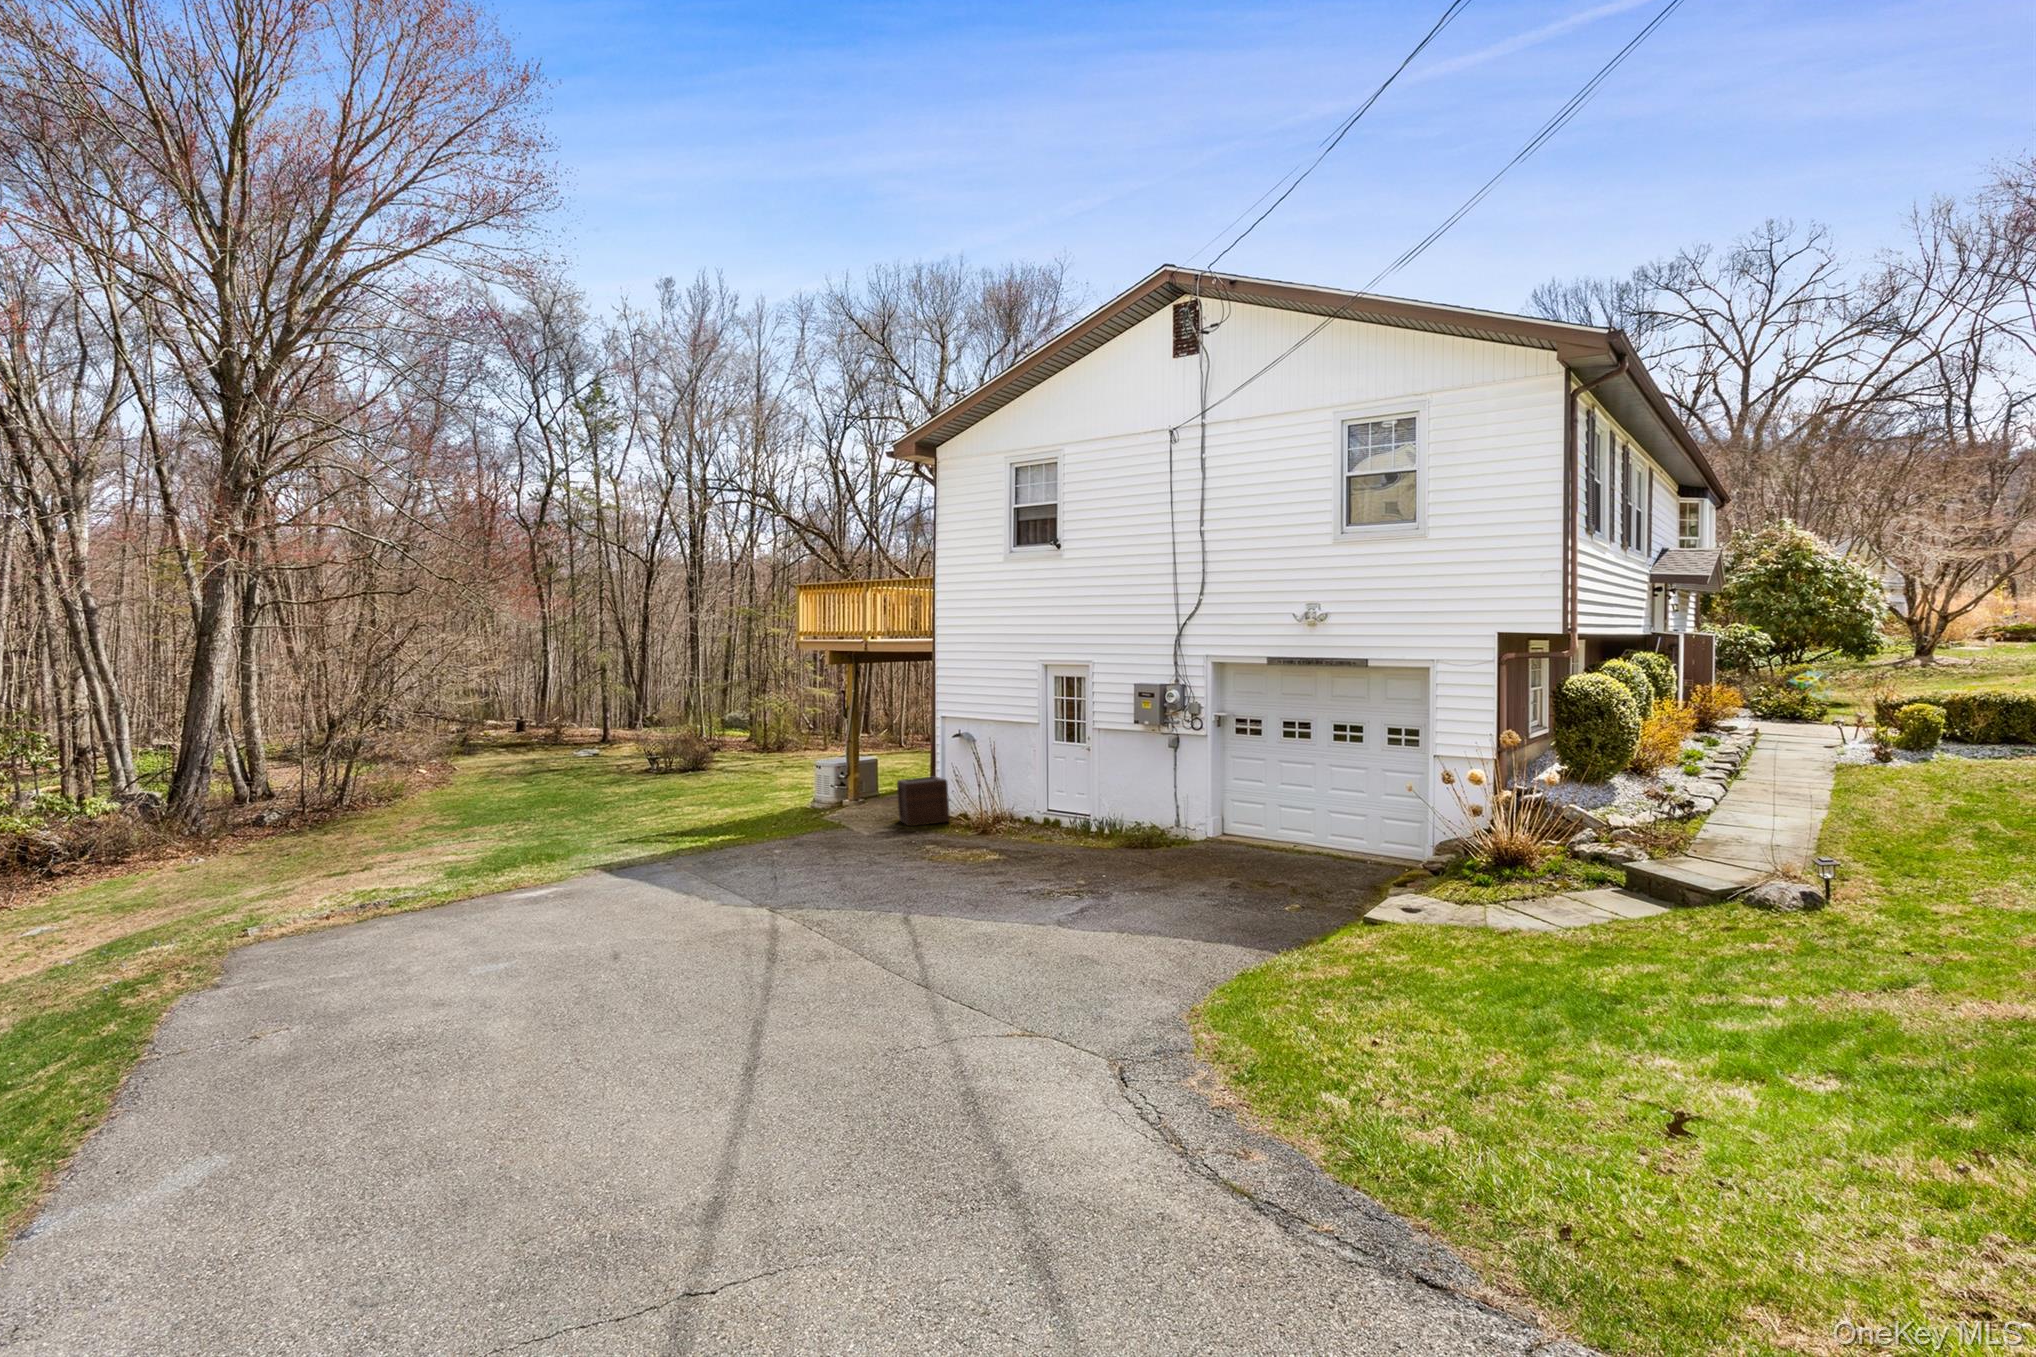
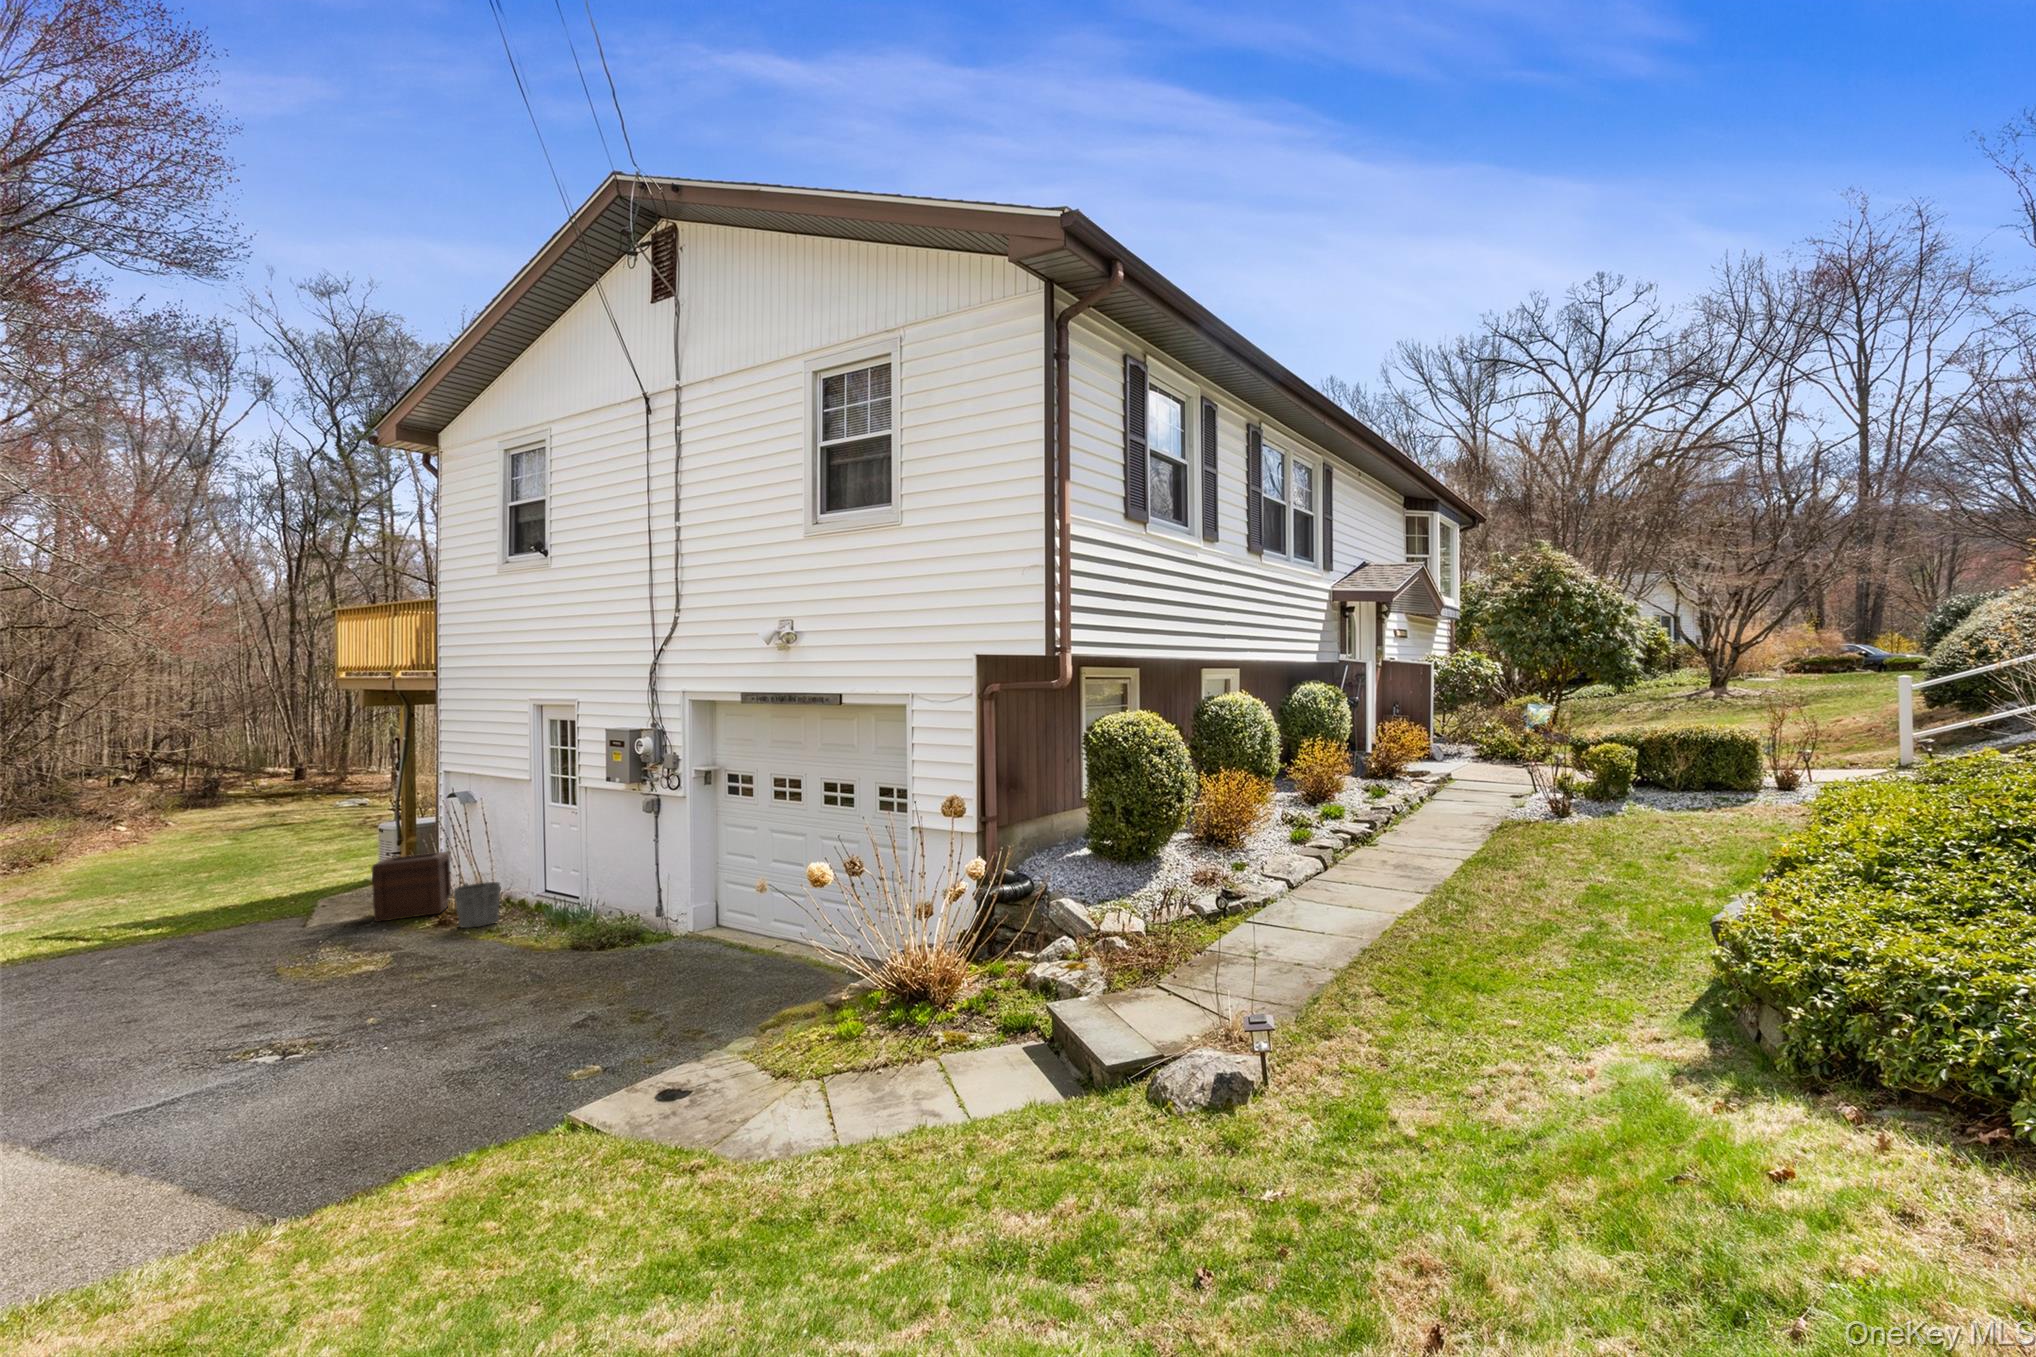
bucket: none [981,798,1015,830] -> present [448,882,501,928]

